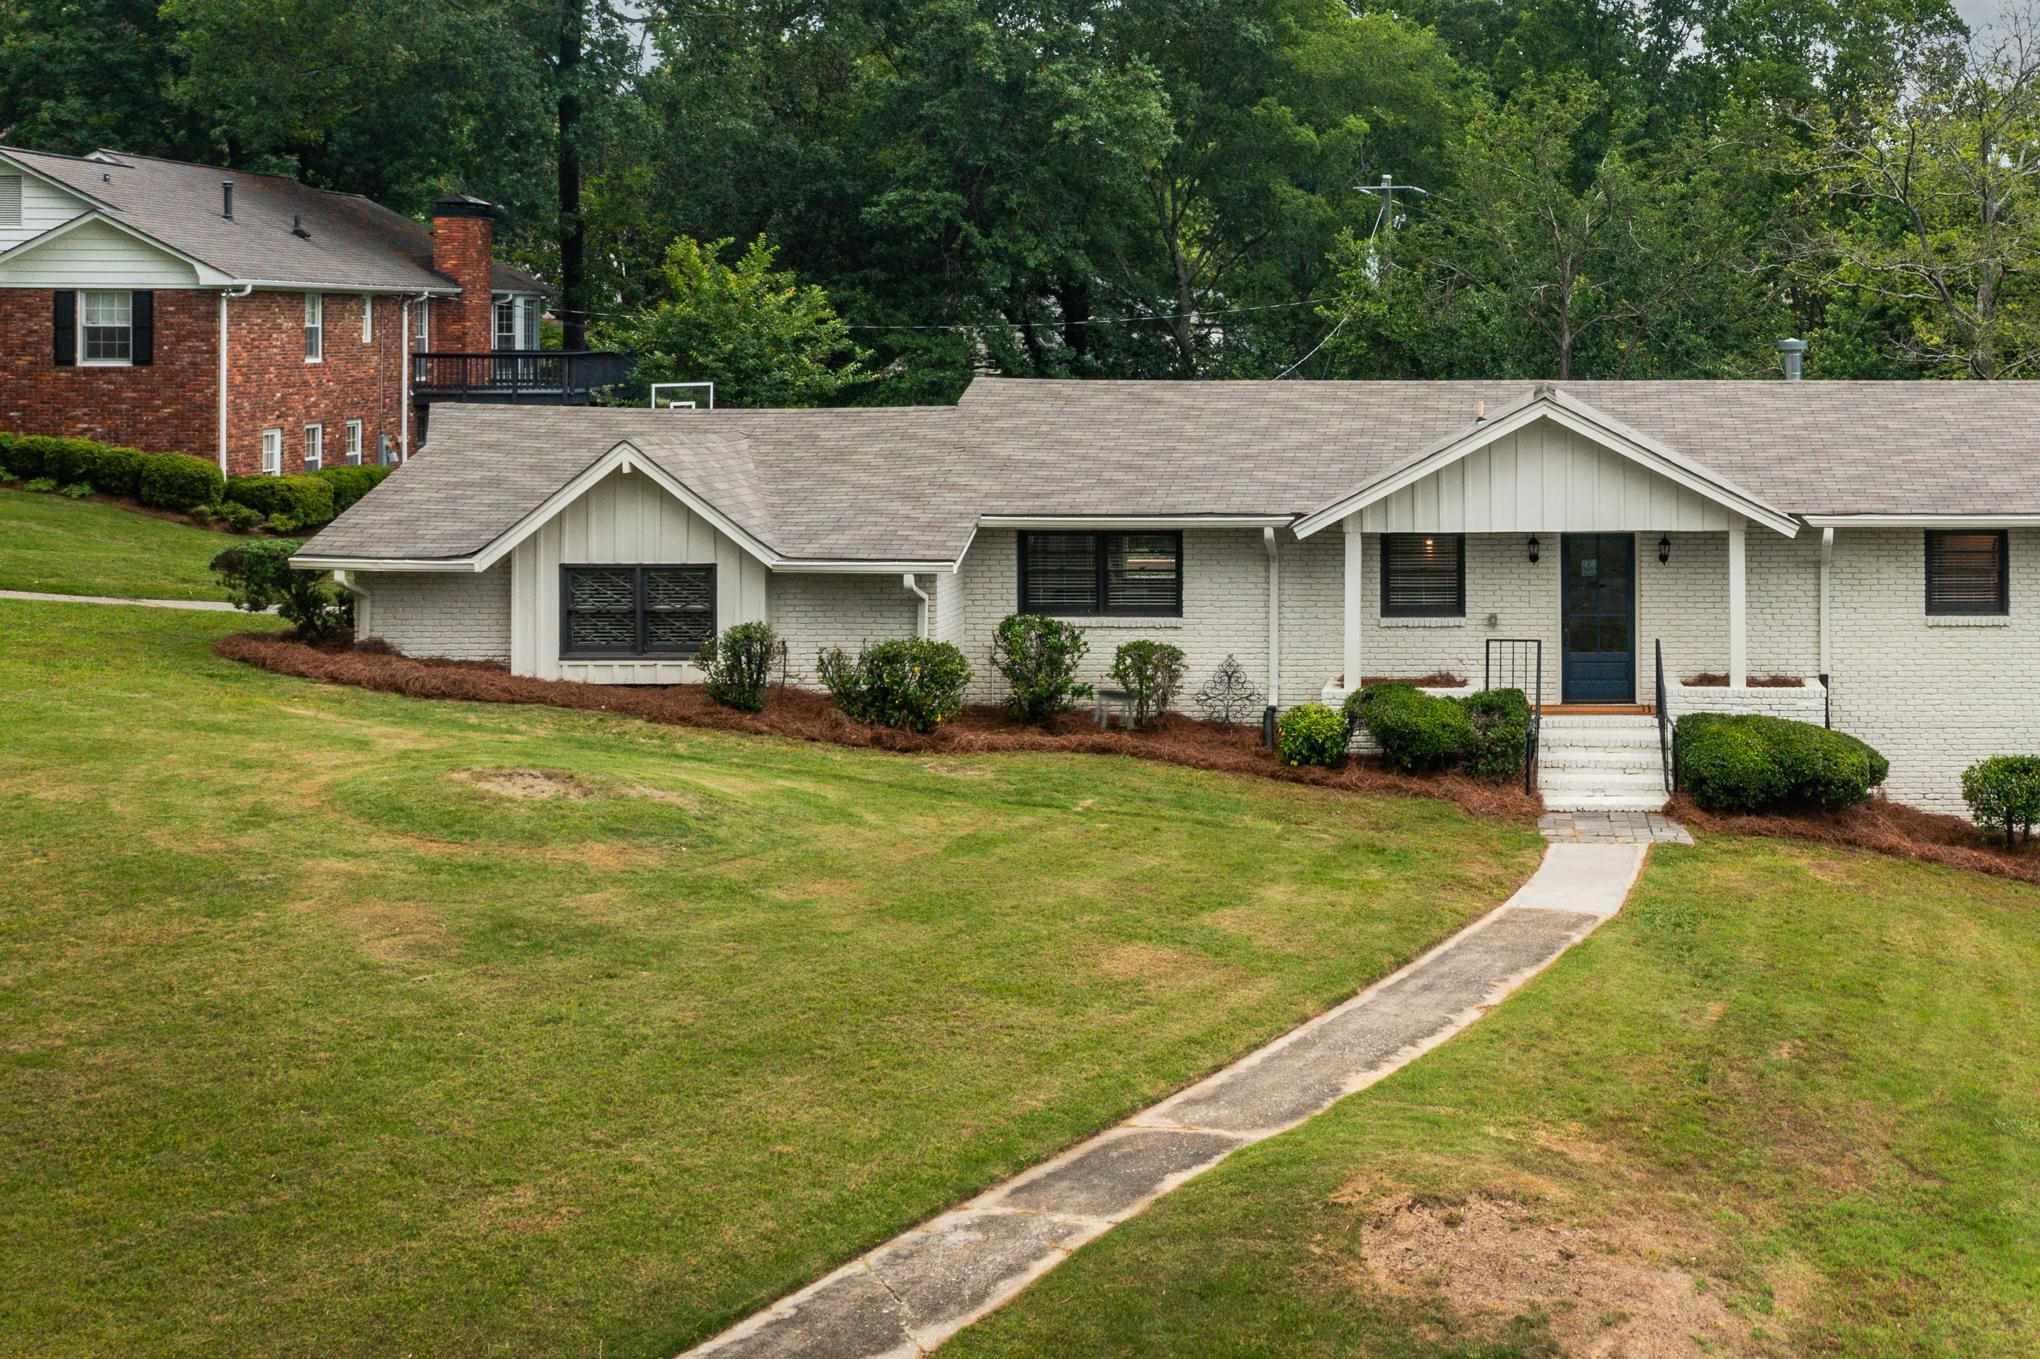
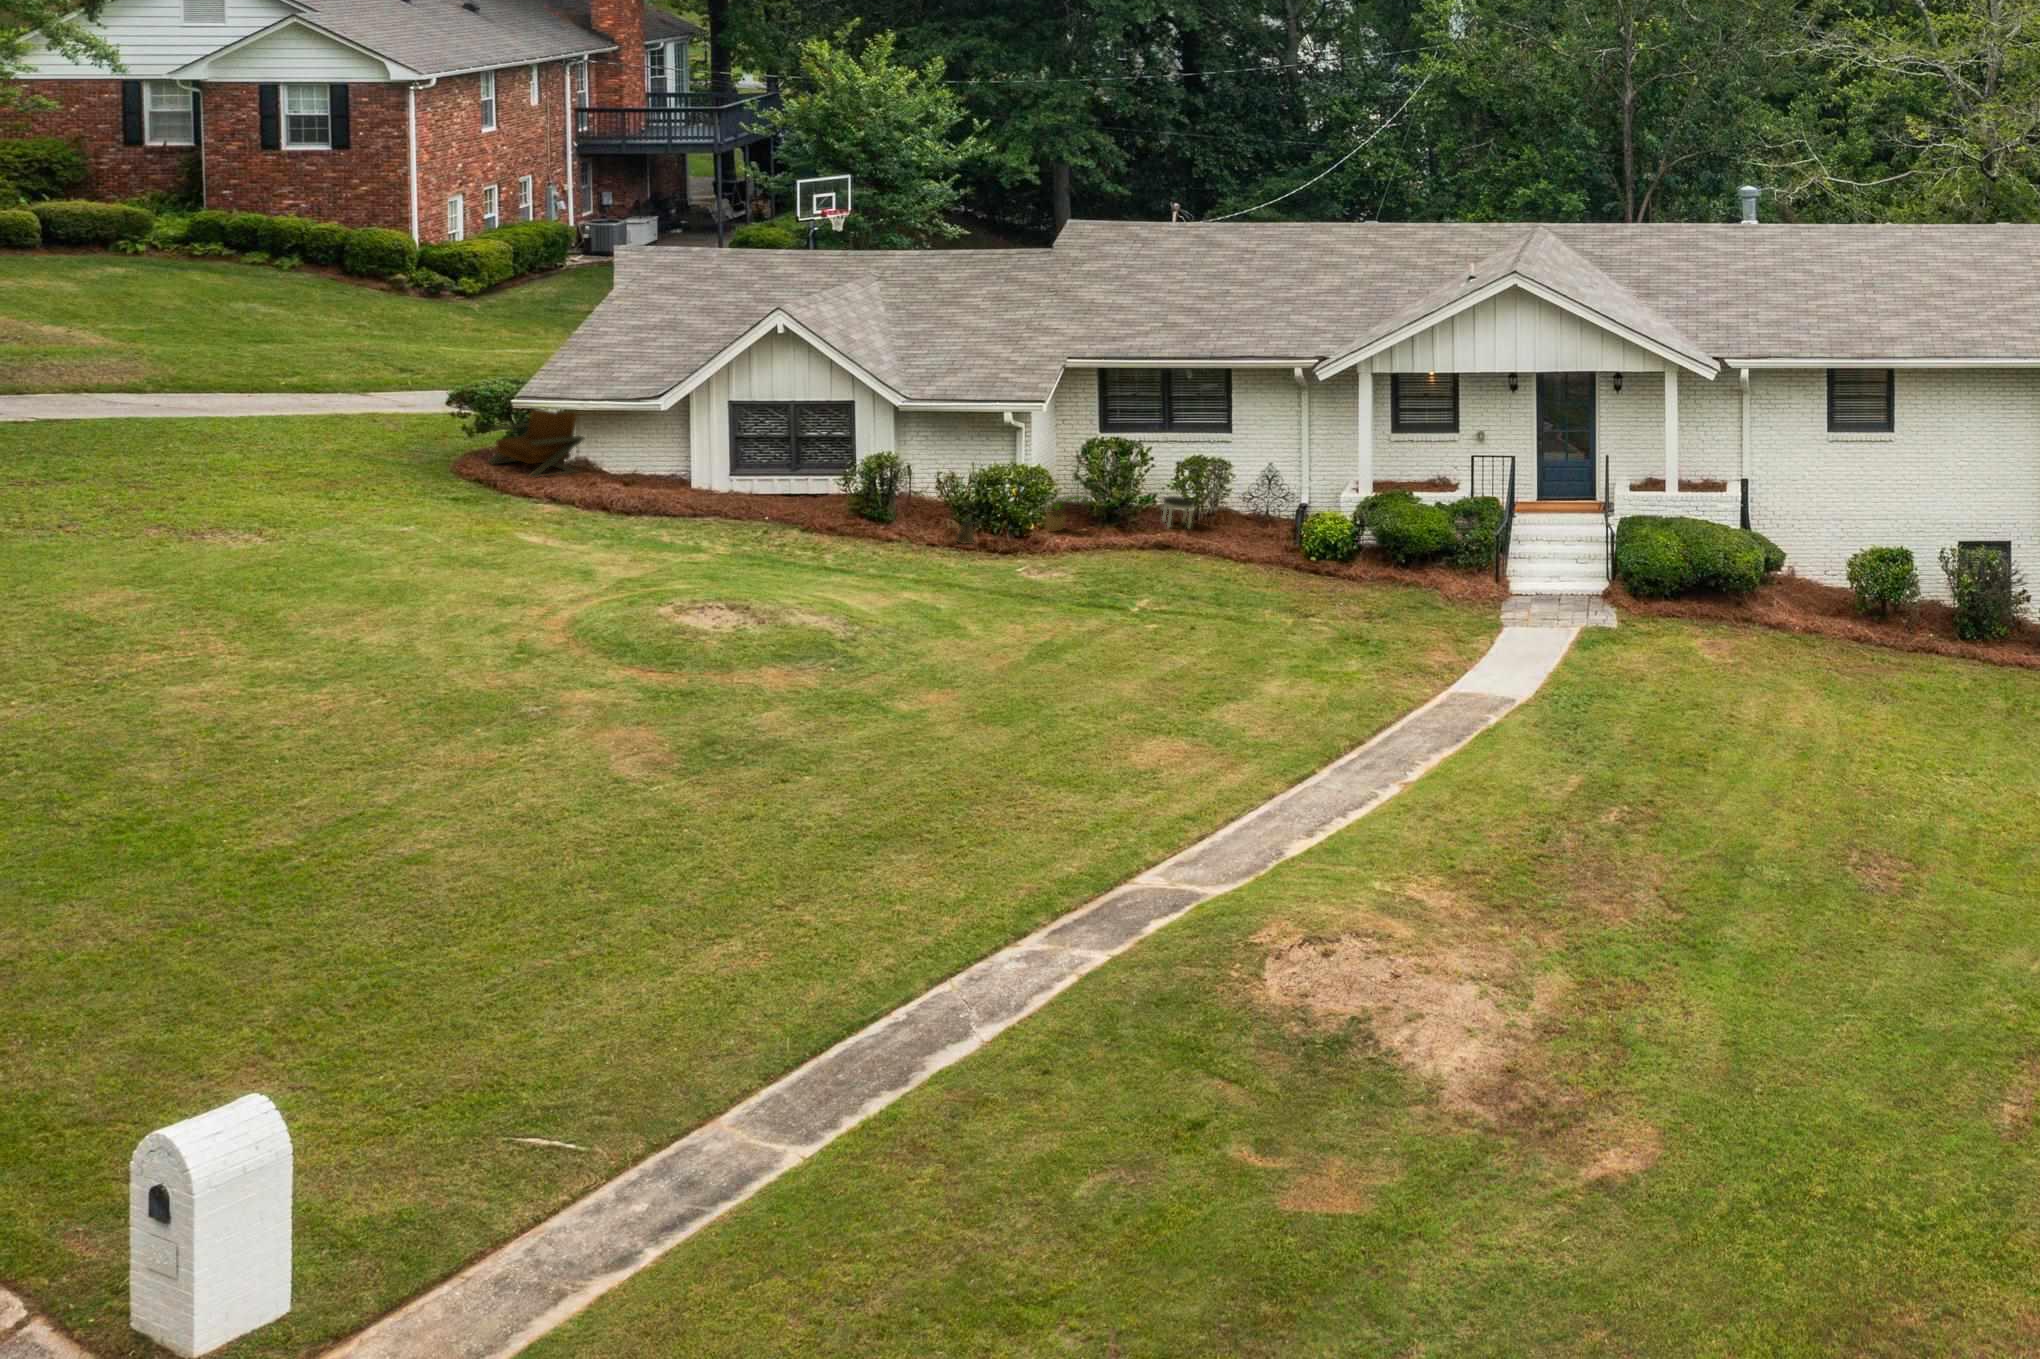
lounge chair: none [213,554,346,655] -> present [488,410,584,478]
potted plant: none [948,678,1005,724] -> present [1046,496,1088,531]
watering can: none [822,710,858,739] -> present [956,521,975,544]

